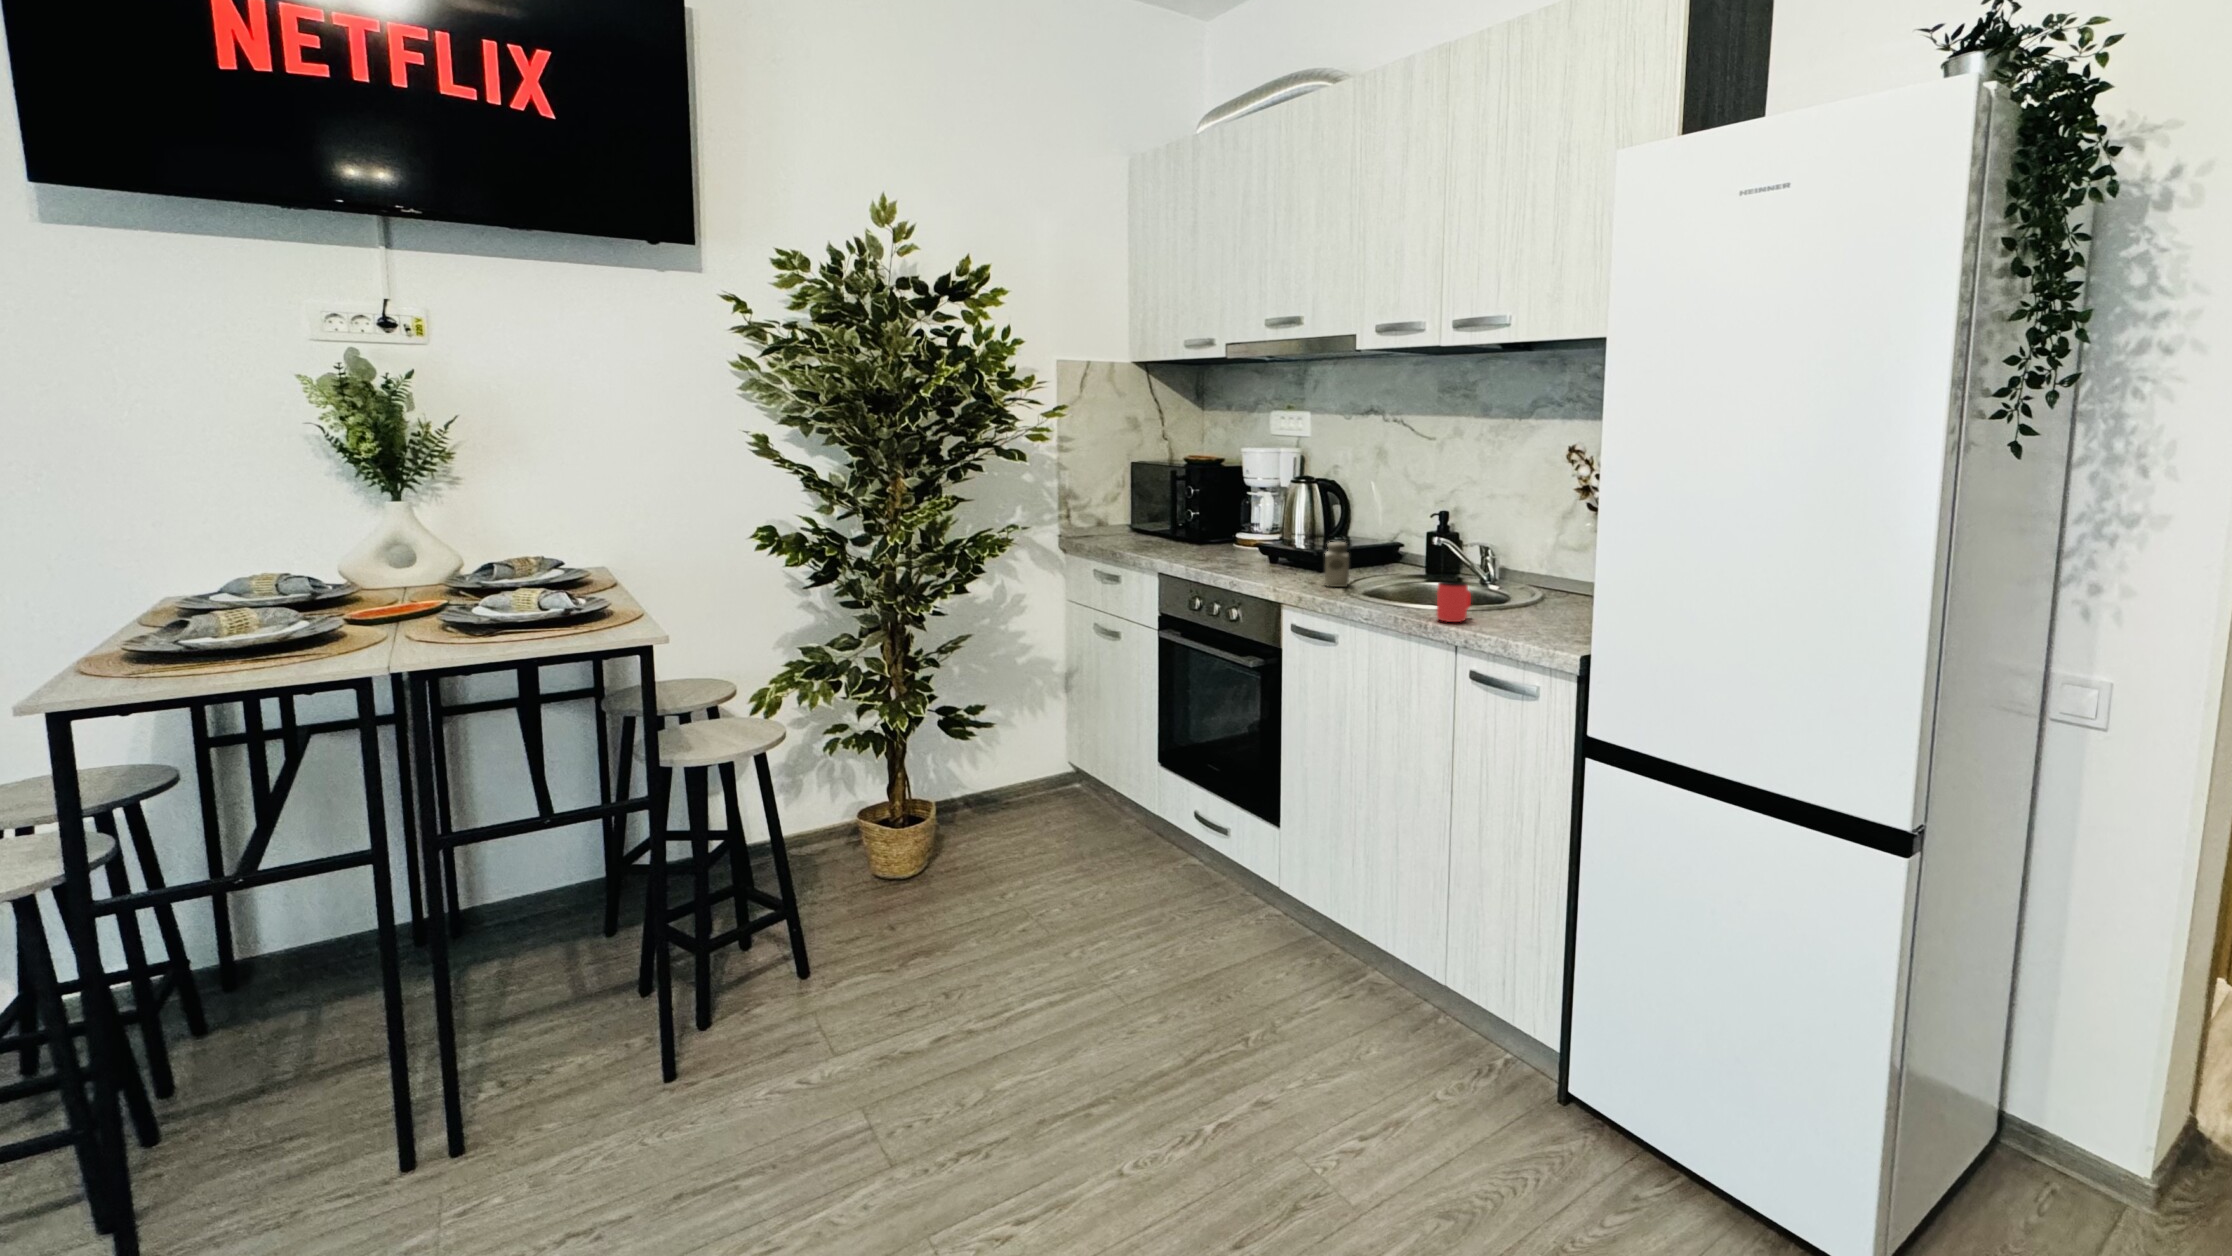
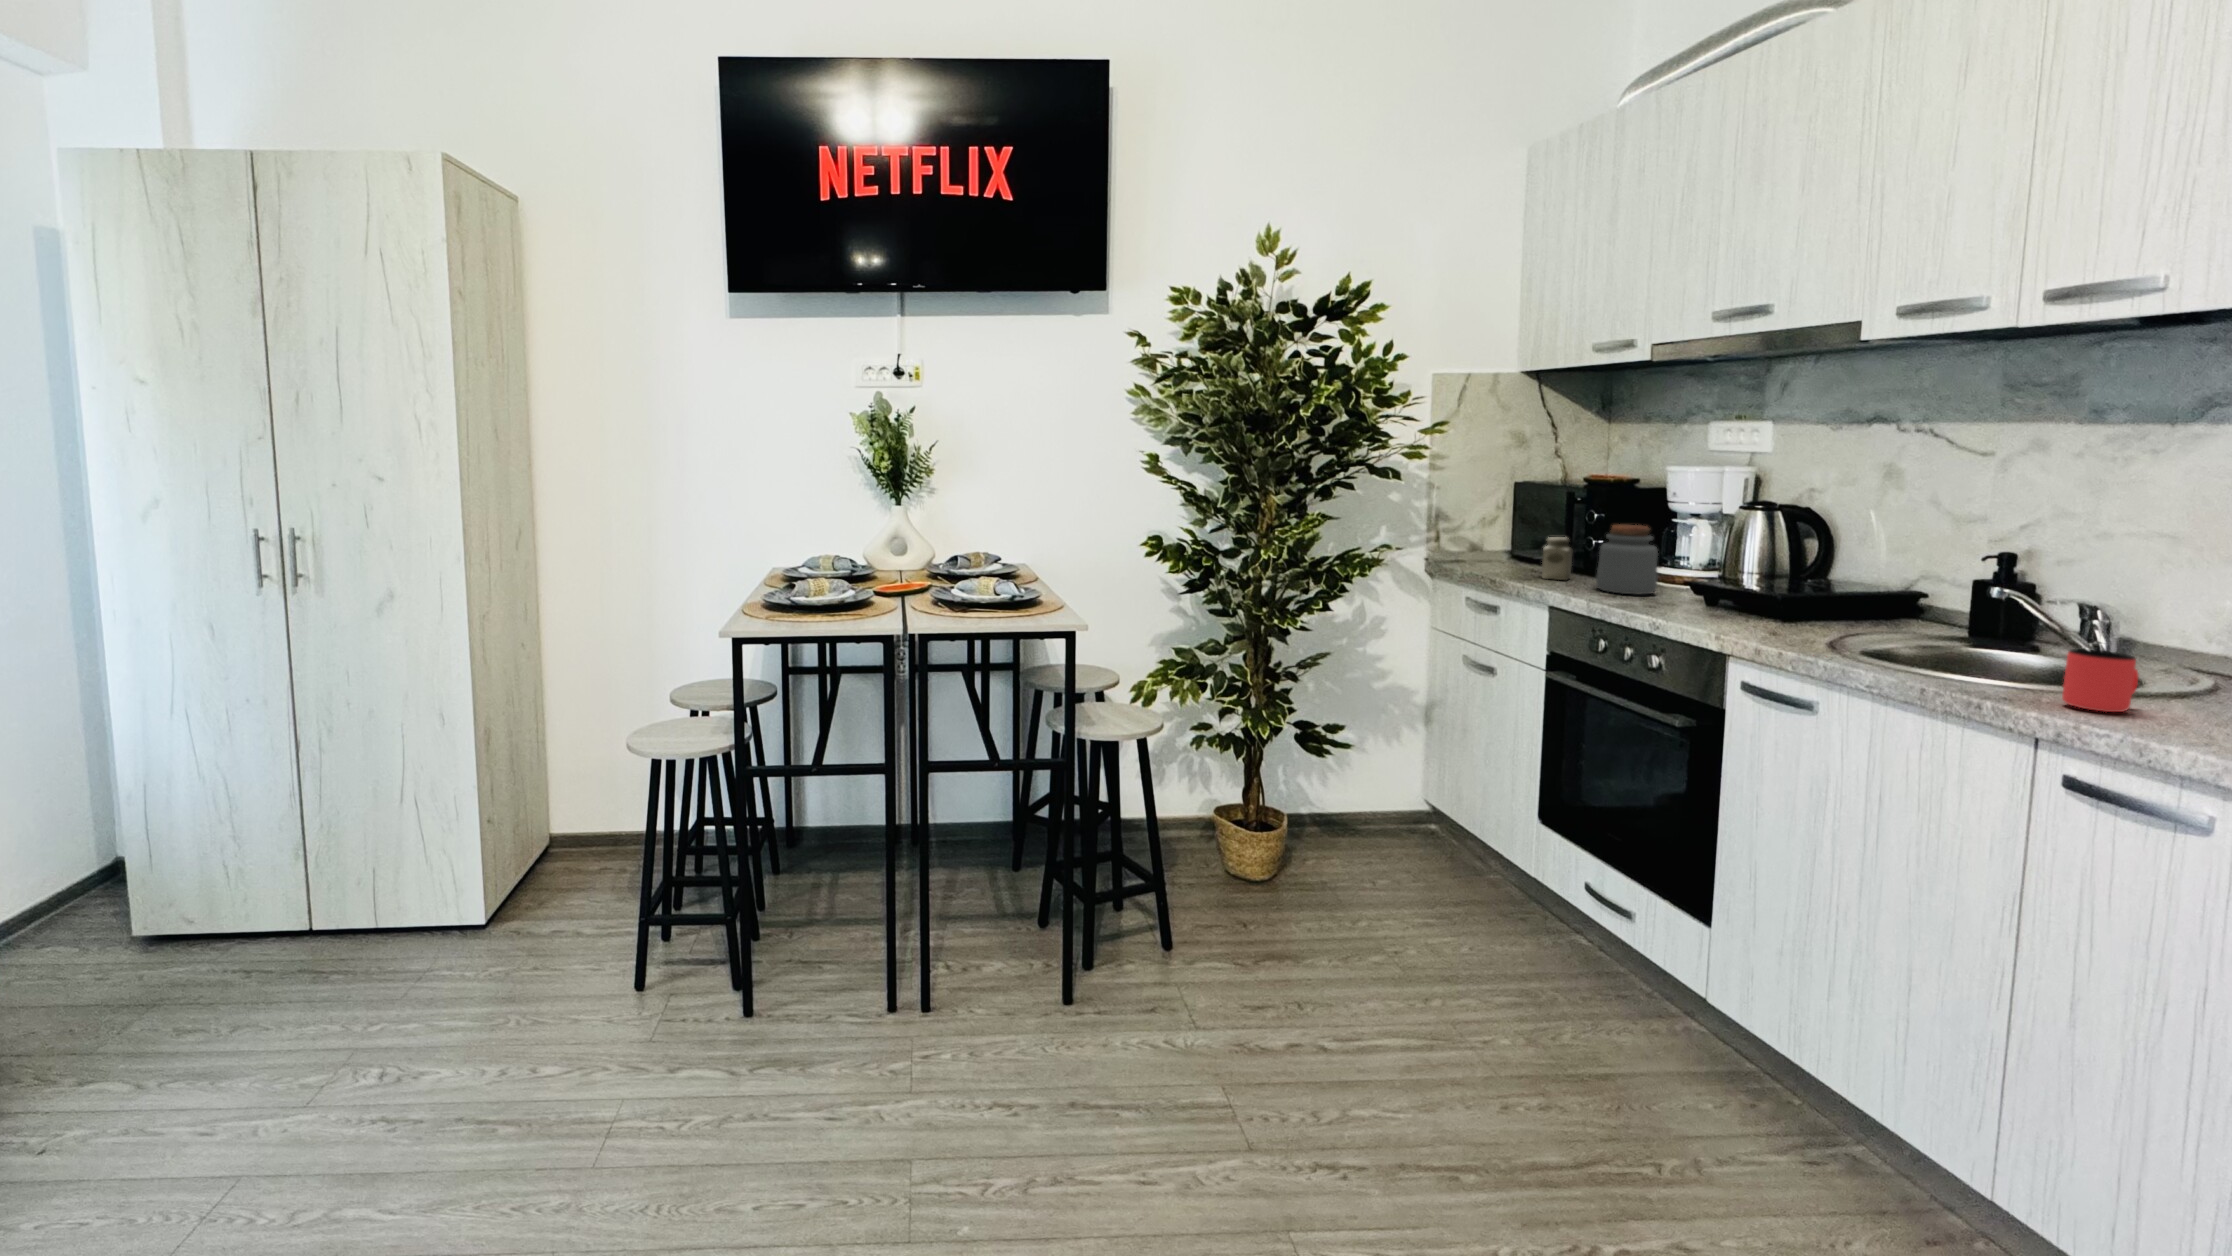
jar: none [1188,499,1232,559] -> present [1596,525,1658,595]
salt shaker: present [1325,542,1349,587] -> present [1542,537,1573,580]

